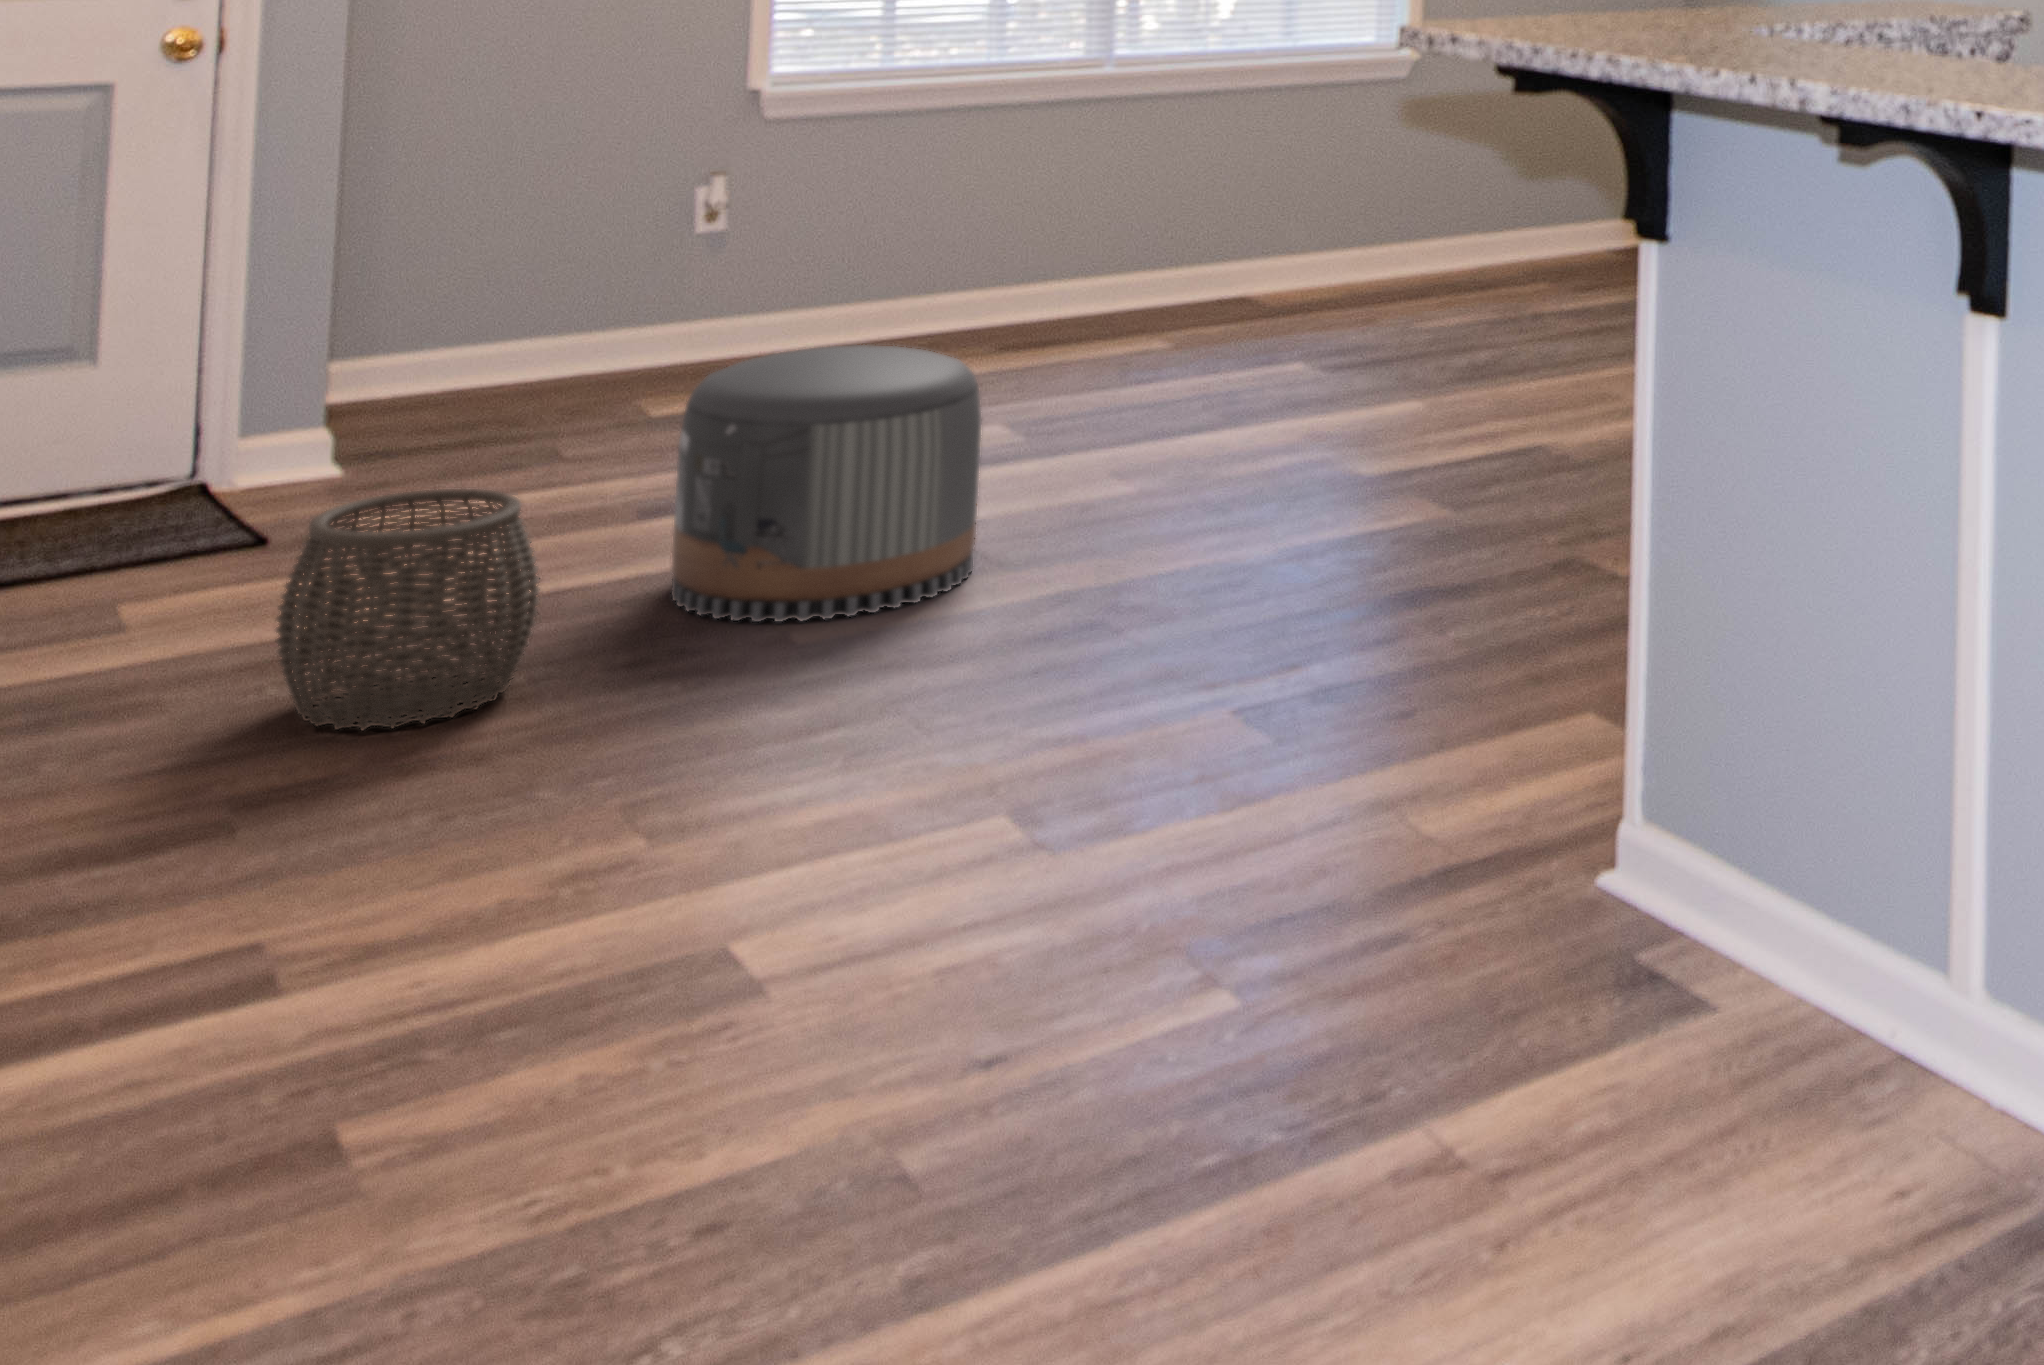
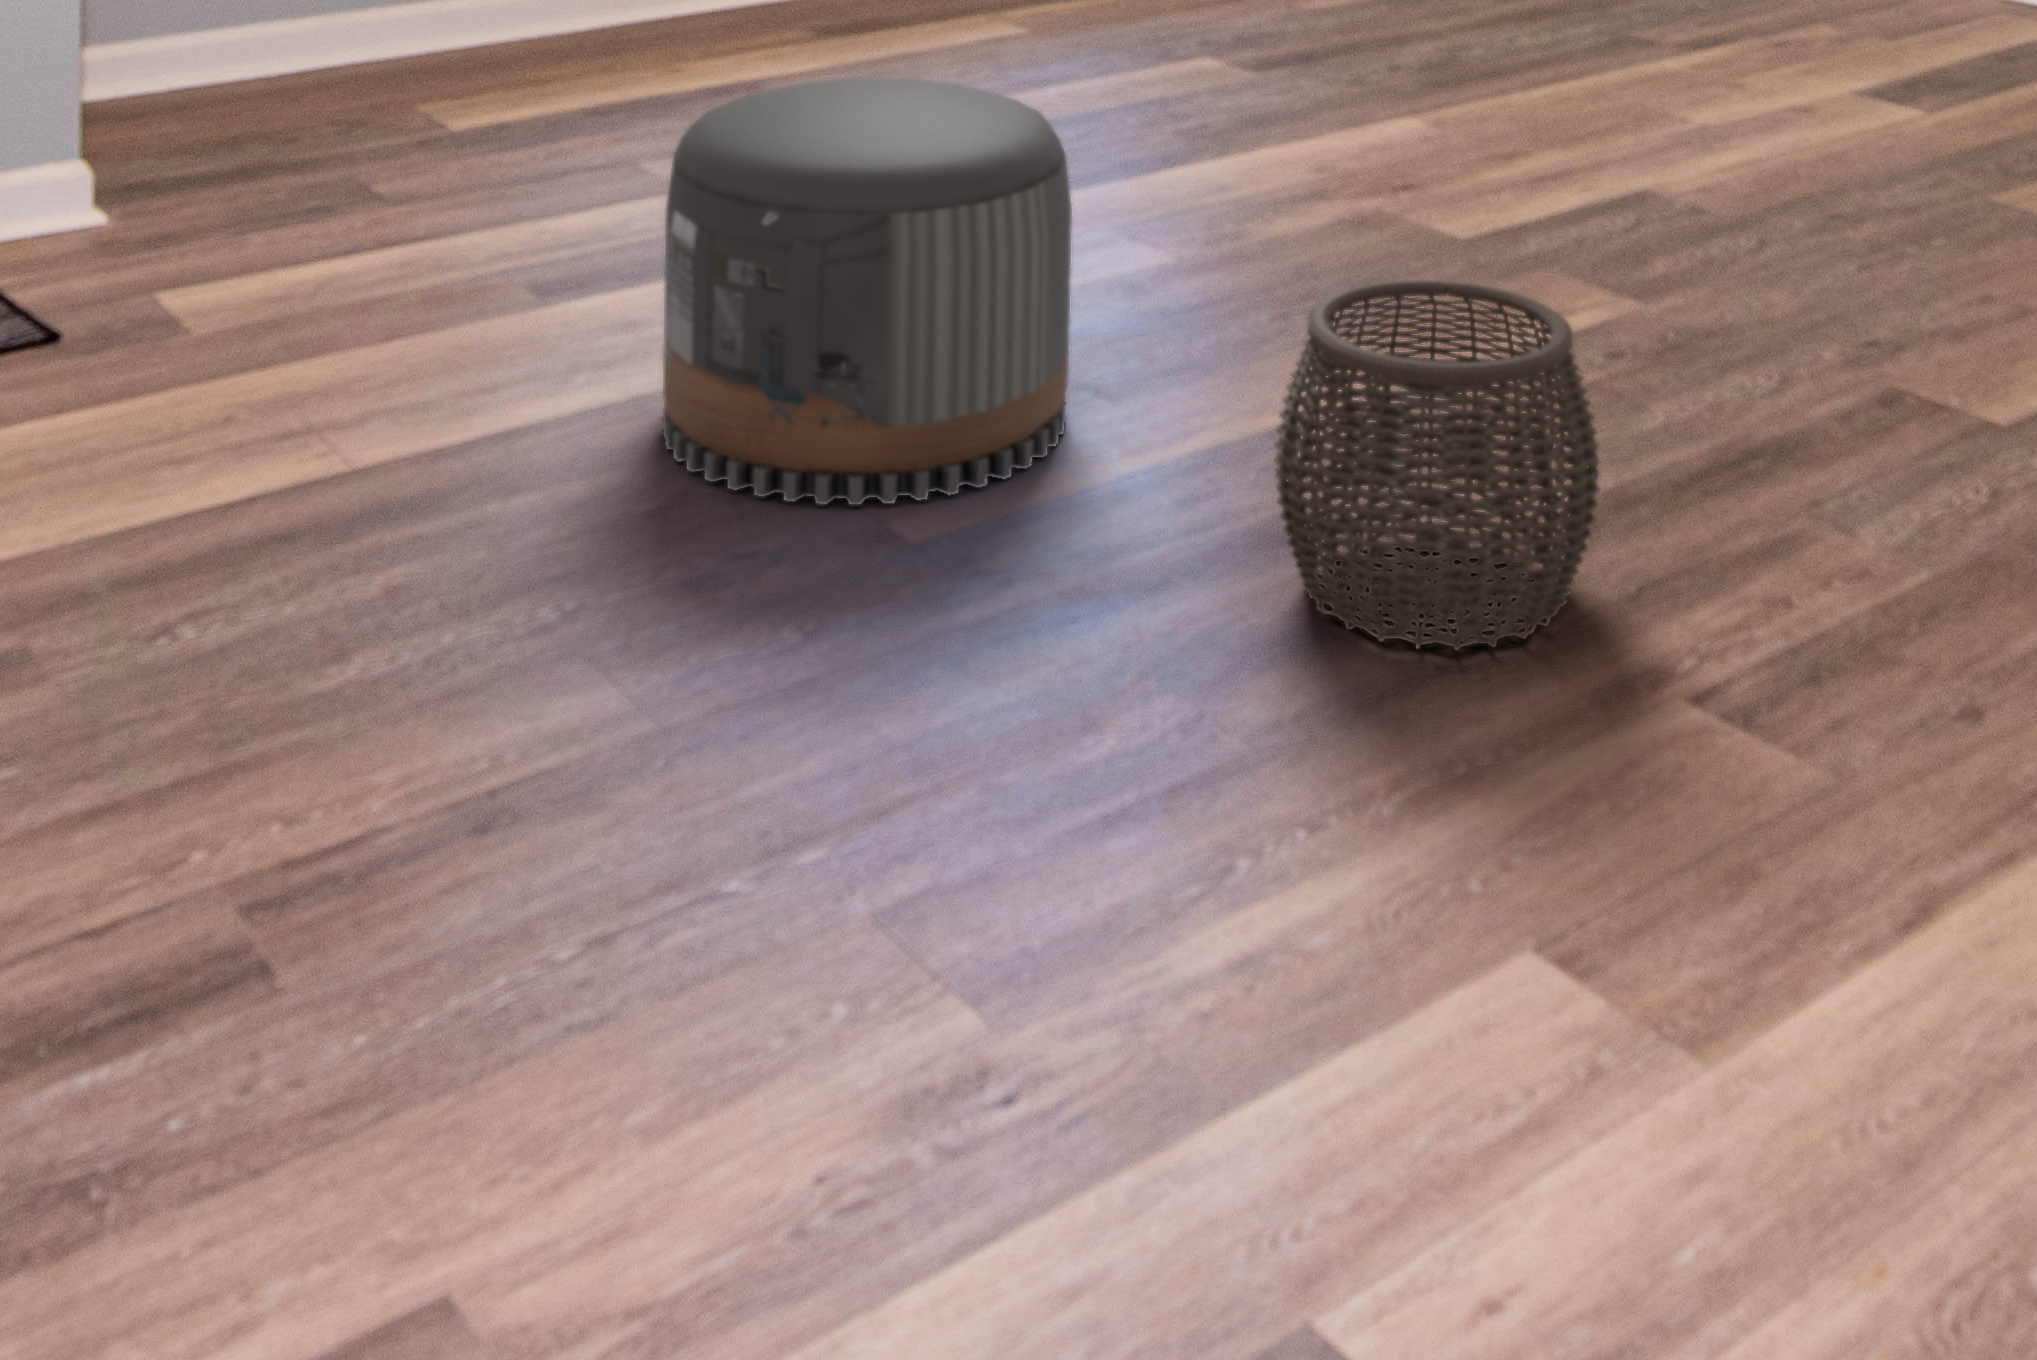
woven basket: present [276,489,540,731] -> present [1275,280,1599,650]

